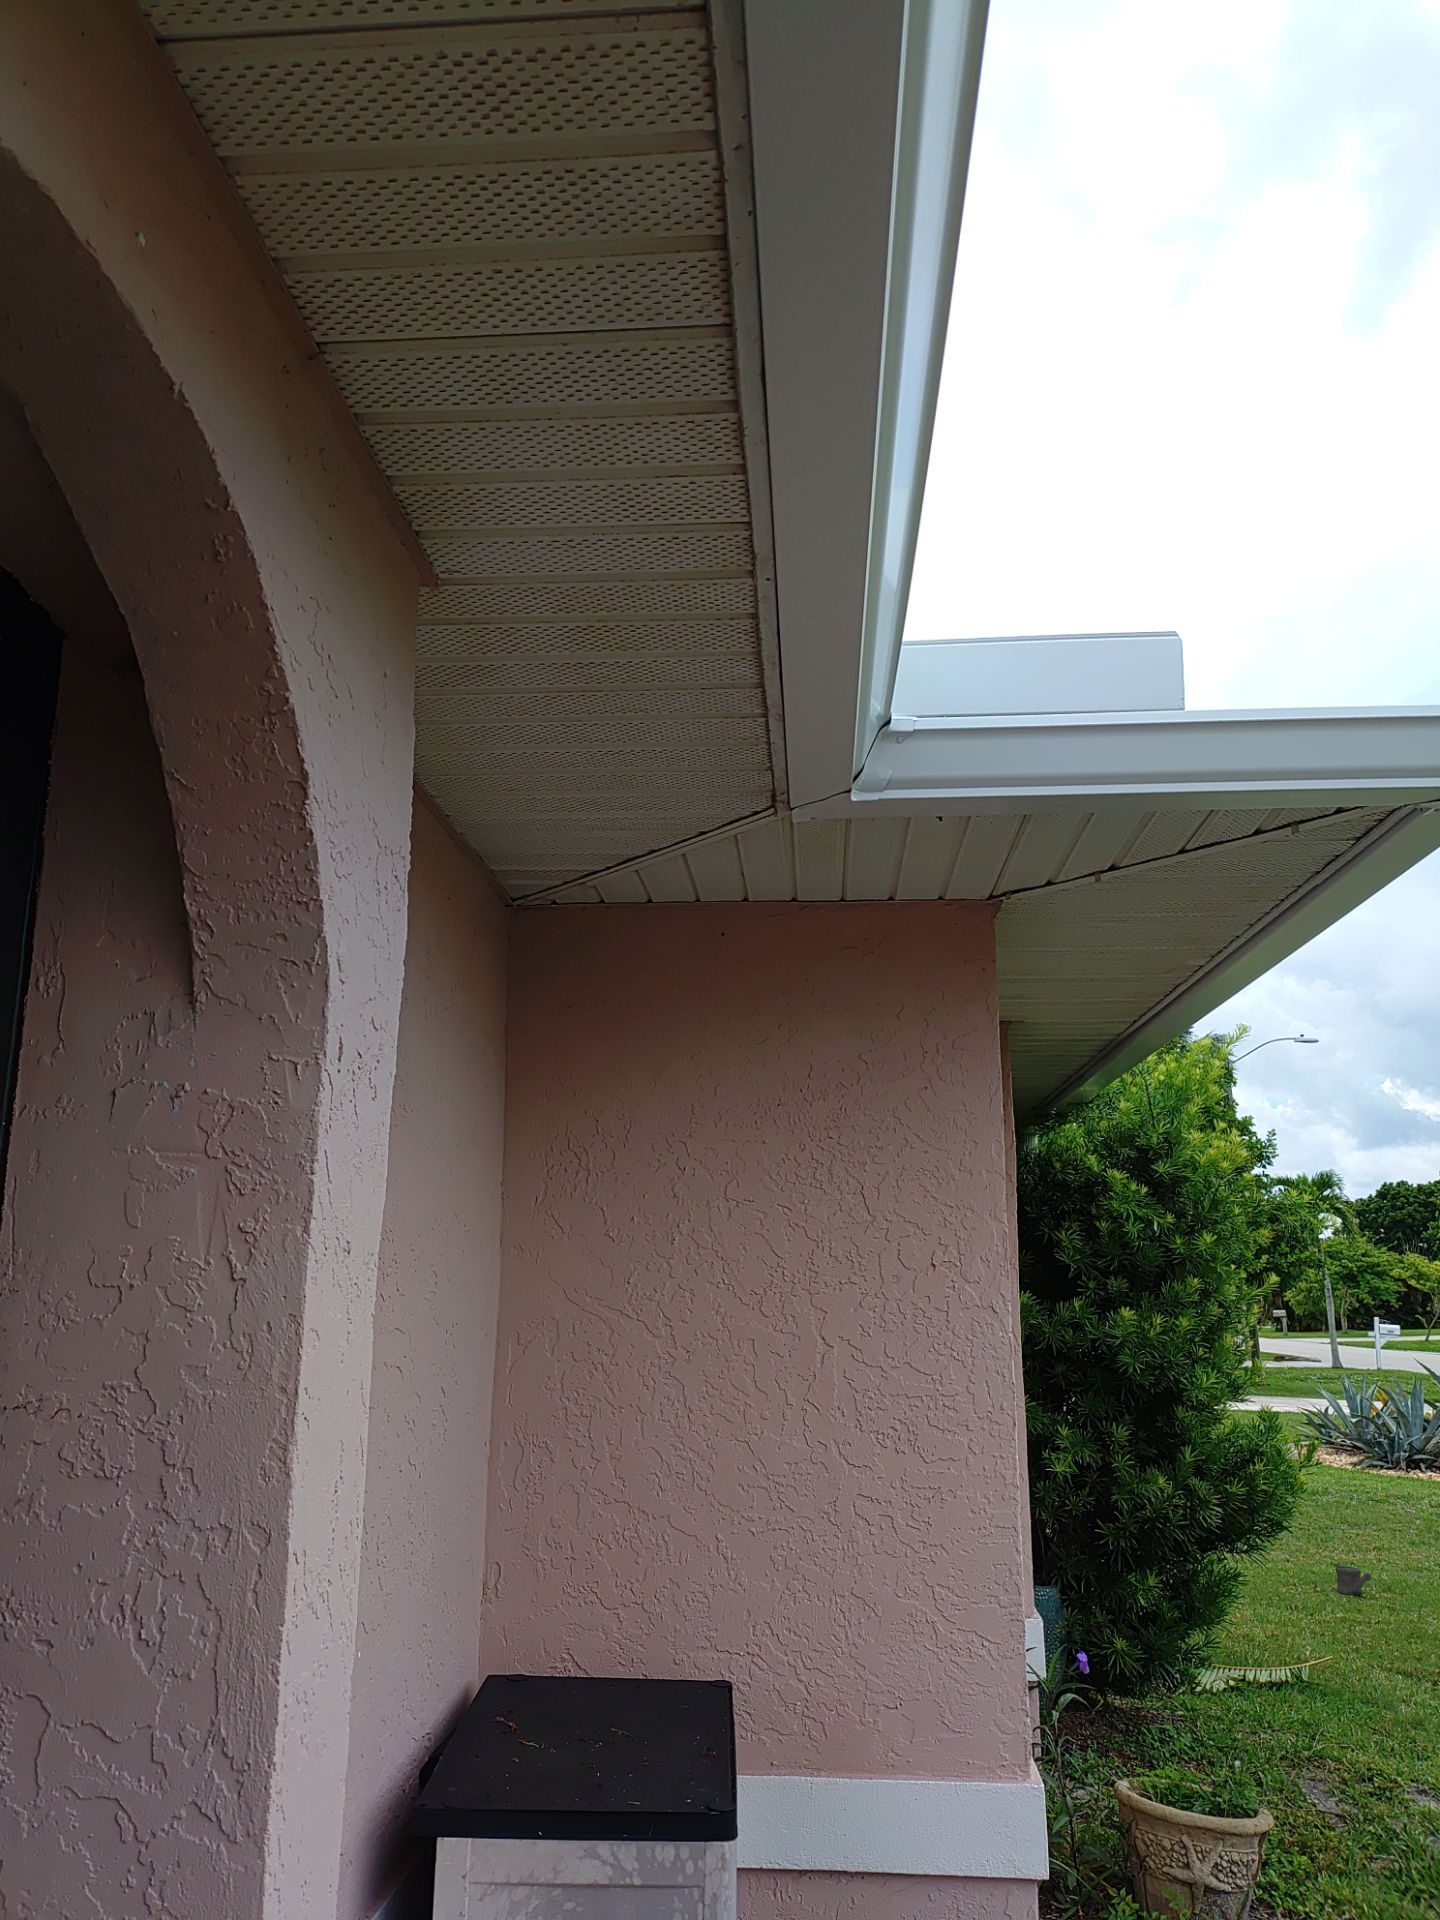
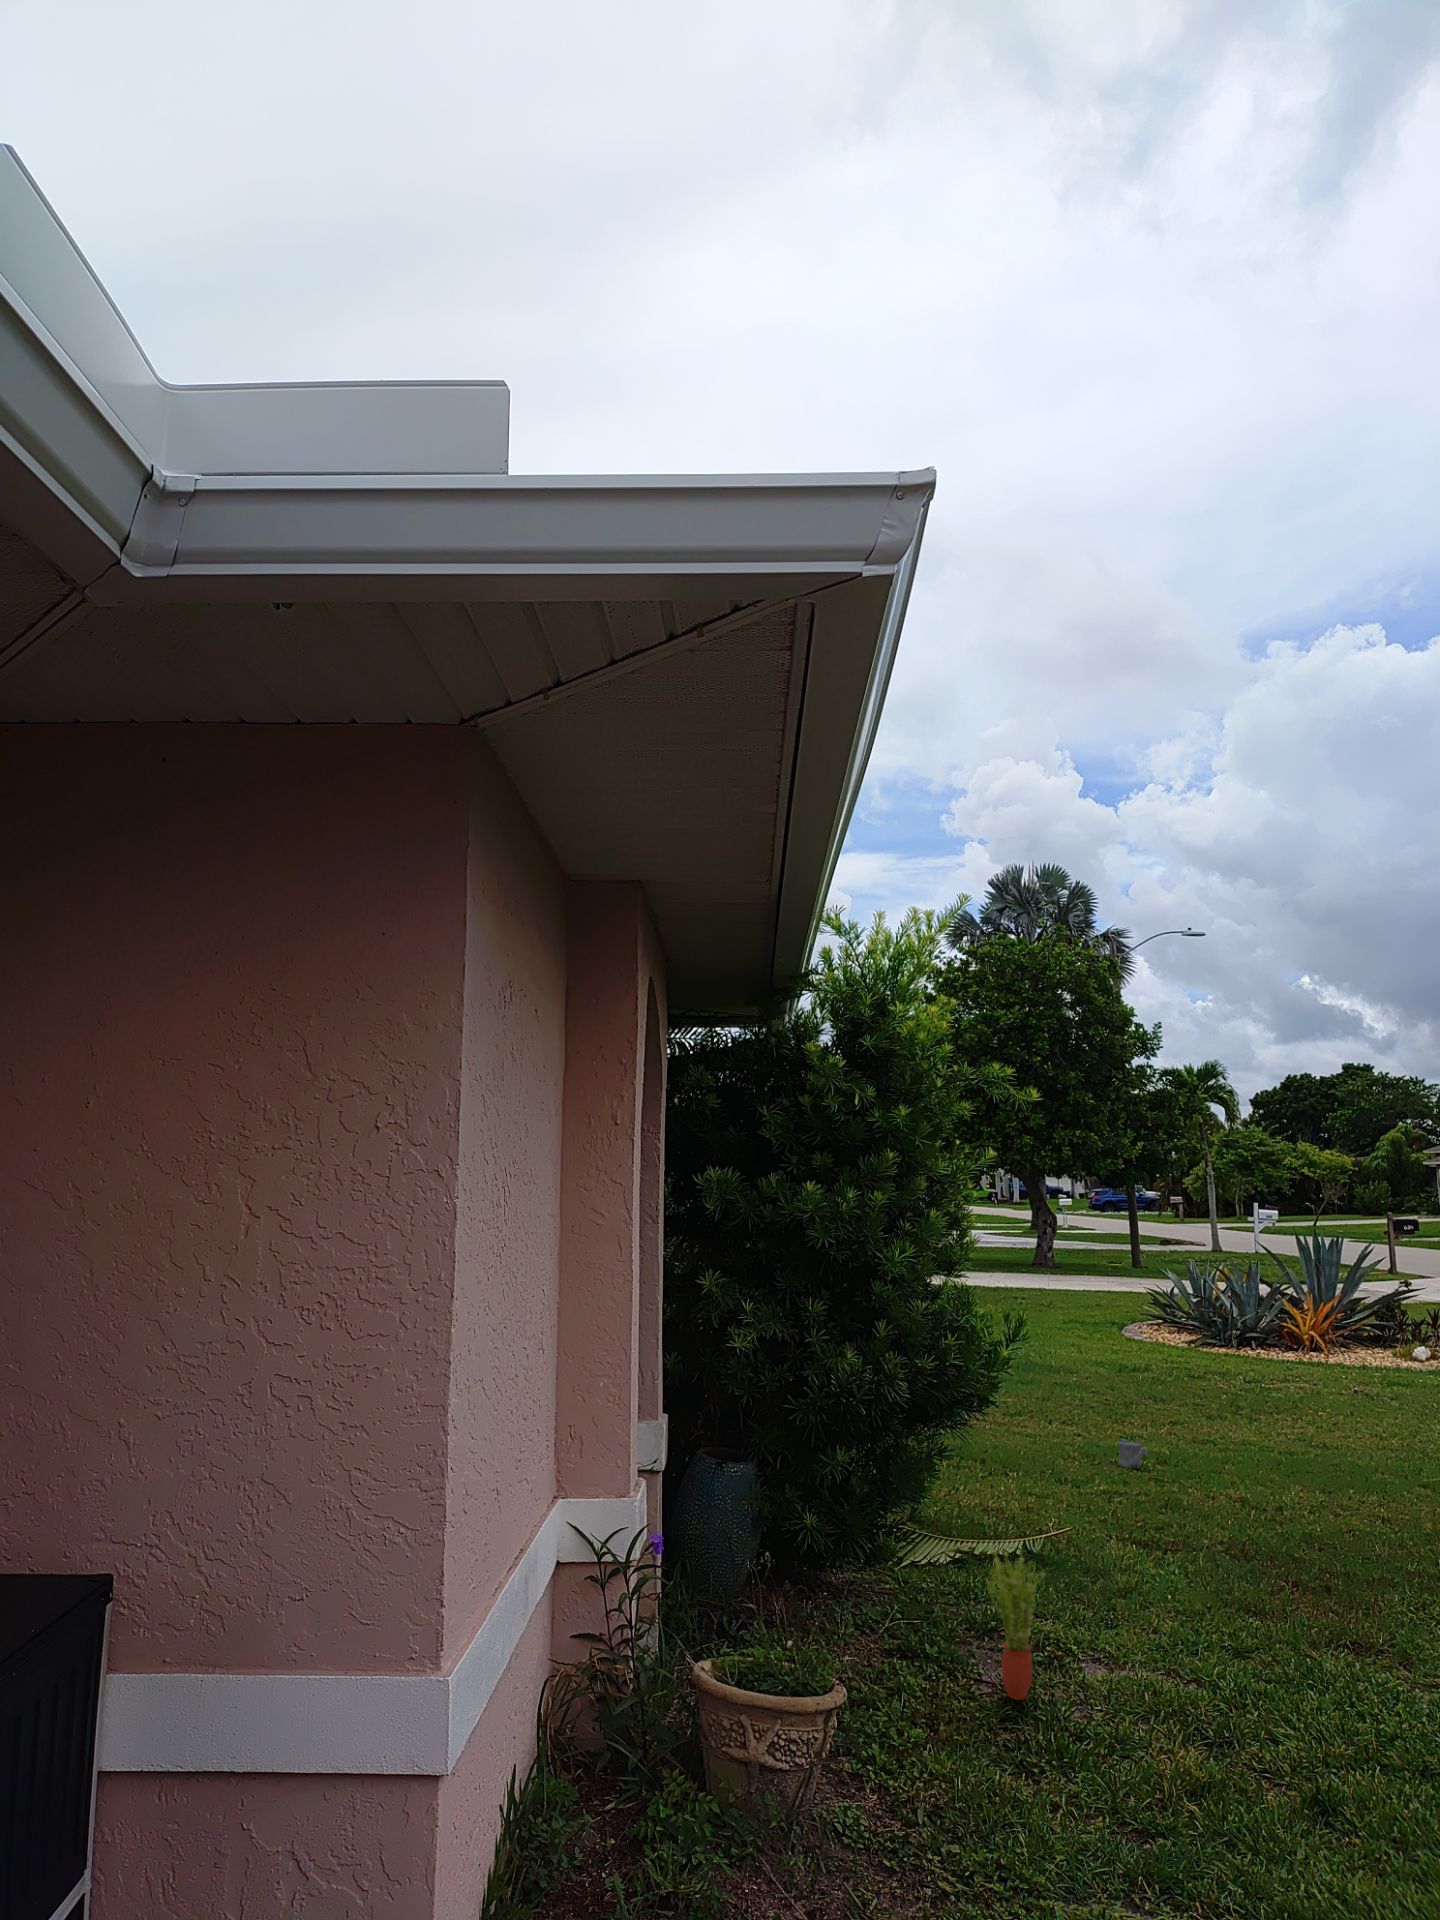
potted plant: none [1328,1671,1390,1828] -> present [987,1549,1045,1700]

